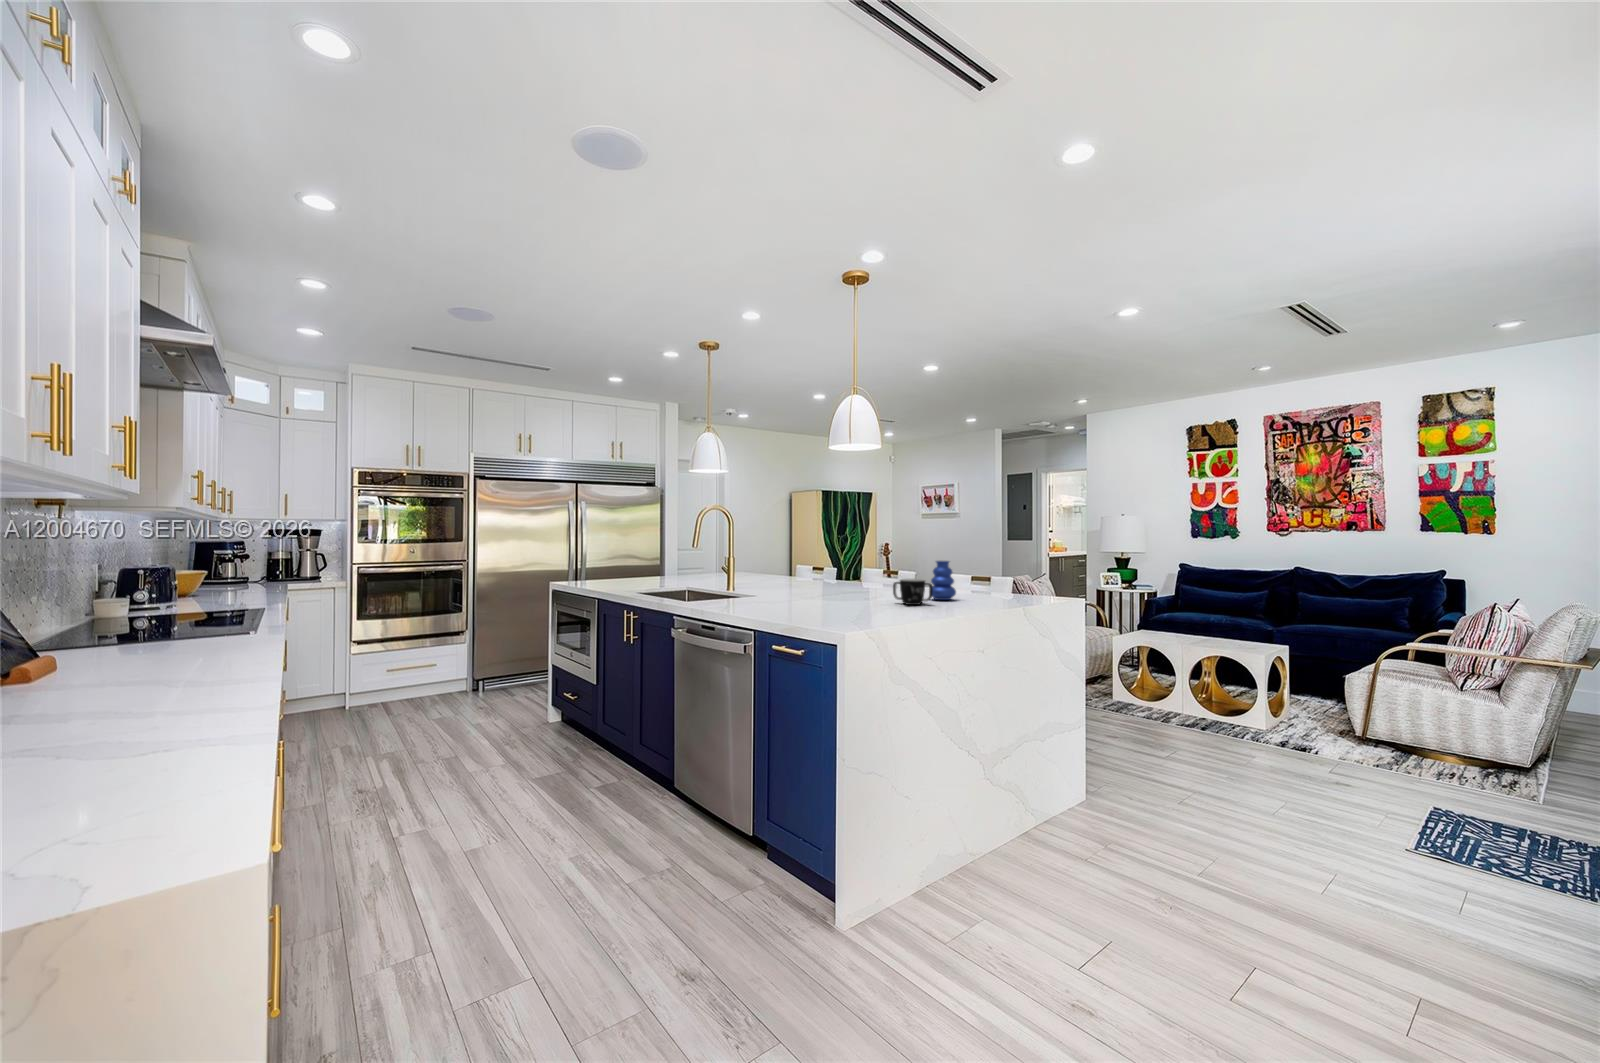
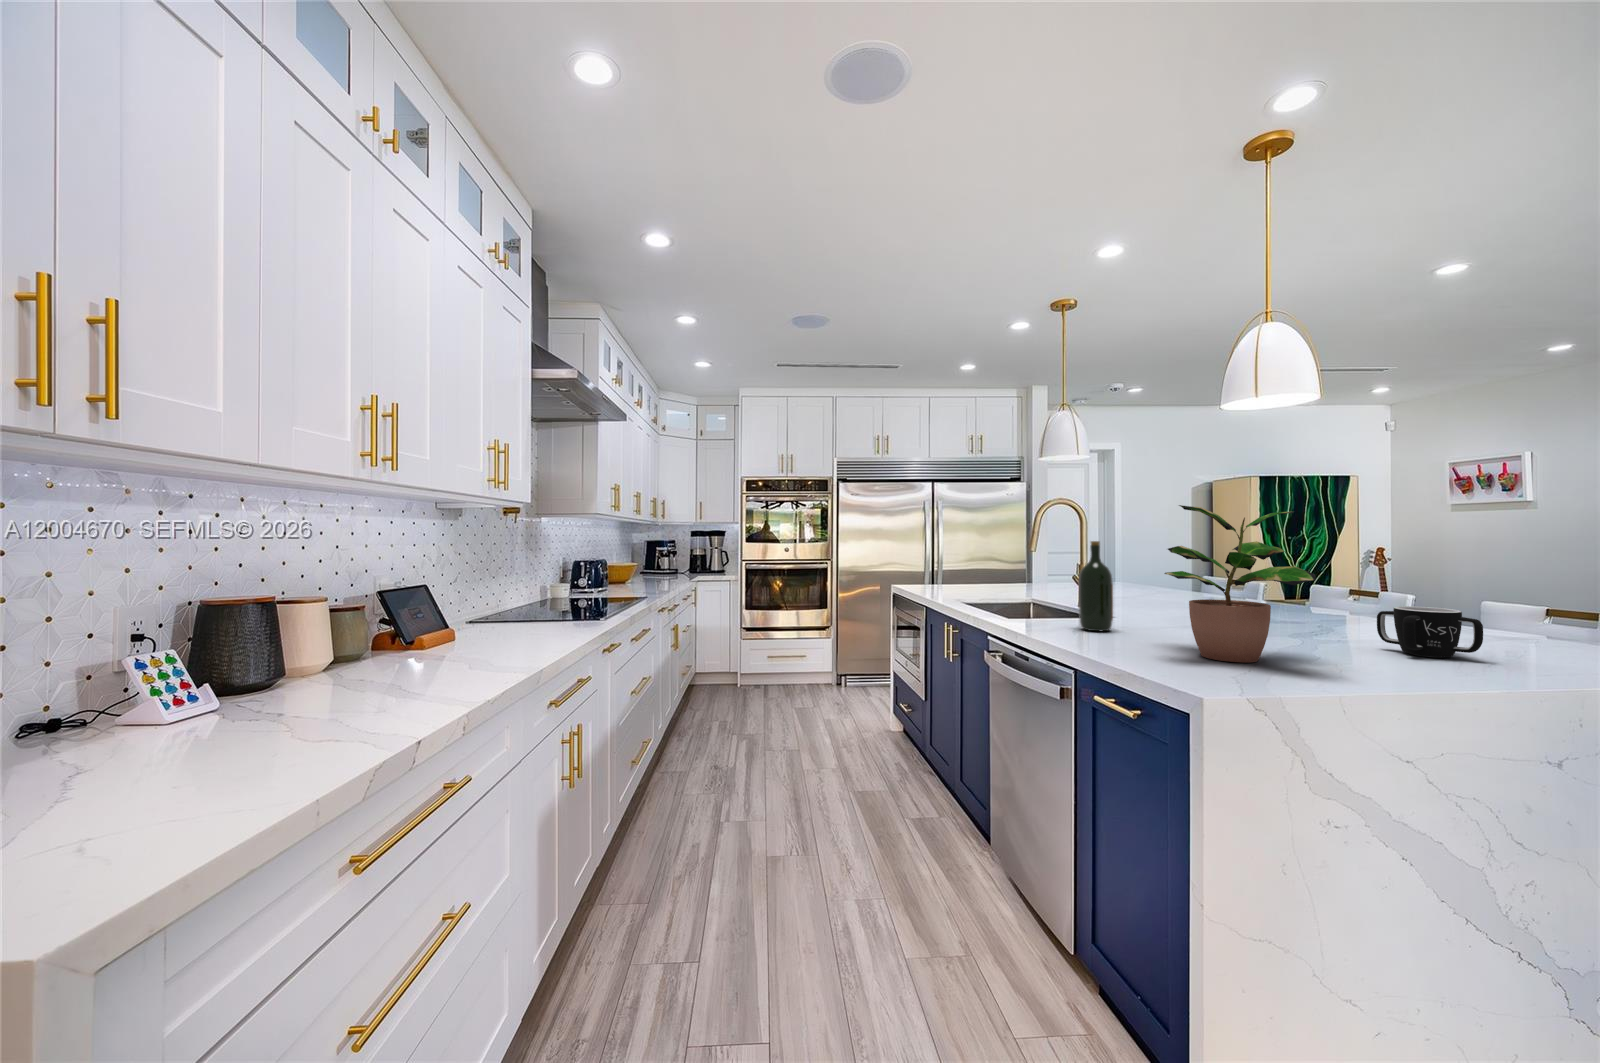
potted plant: none [797,521,871,615] -> present [1165,505,1316,662]
wine bottle: none [740,543,762,606] -> present [1079,541,1113,631]
vase: present [931,561,956,600] -> none [1472,576,1553,653]

